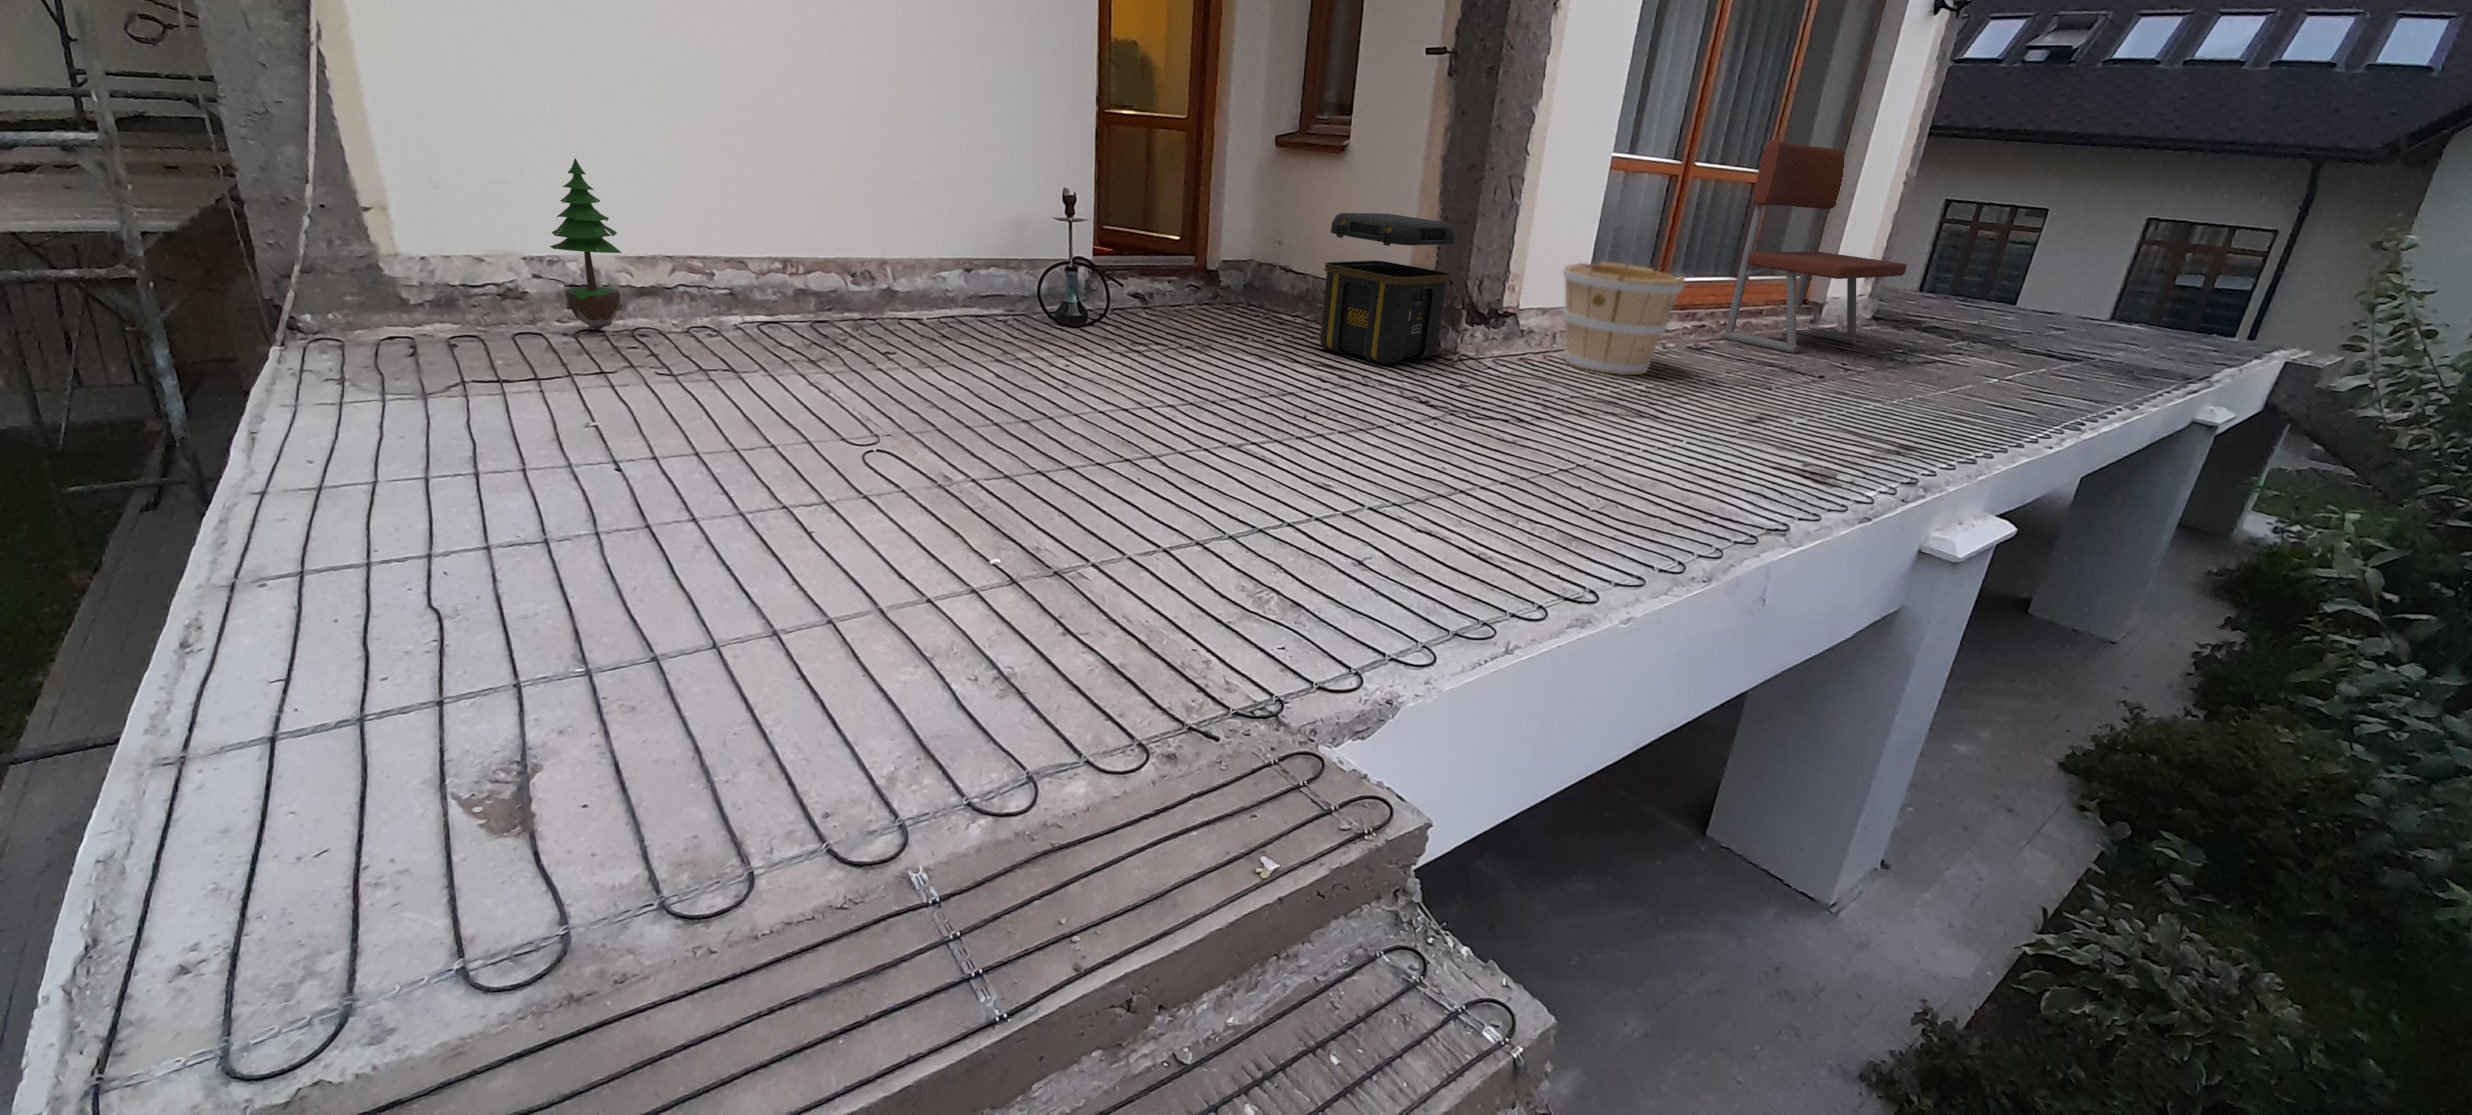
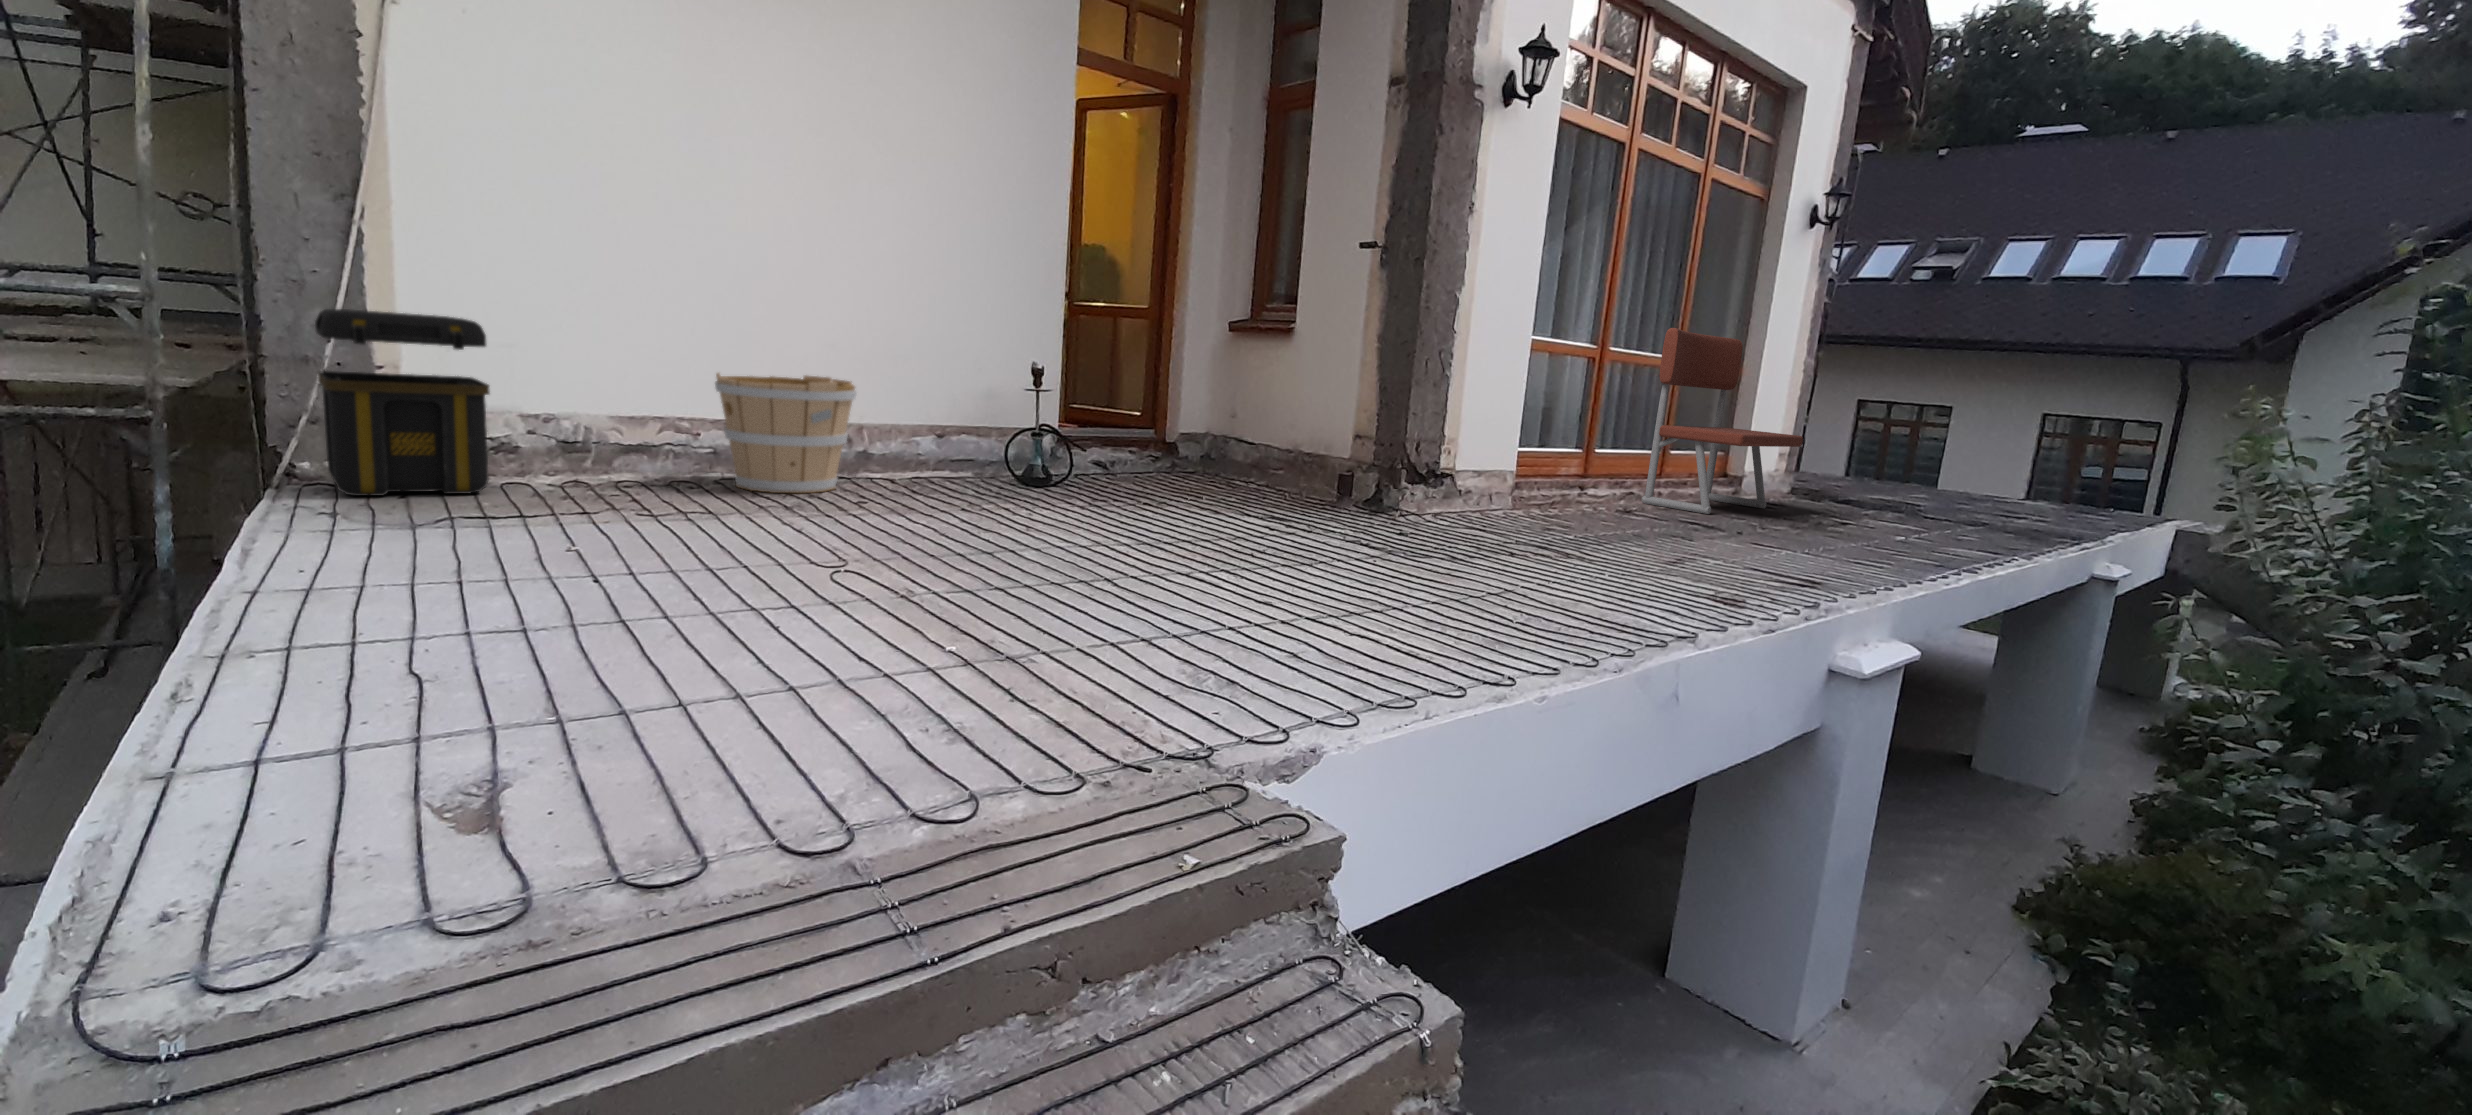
potted tree: present [550,158,623,331] -> none [553,327,620,482]
toolbox: present [1320,213,1455,364] -> present [315,309,490,496]
wooden bucket: present [1563,262,1685,375] -> present [715,373,857,493]

